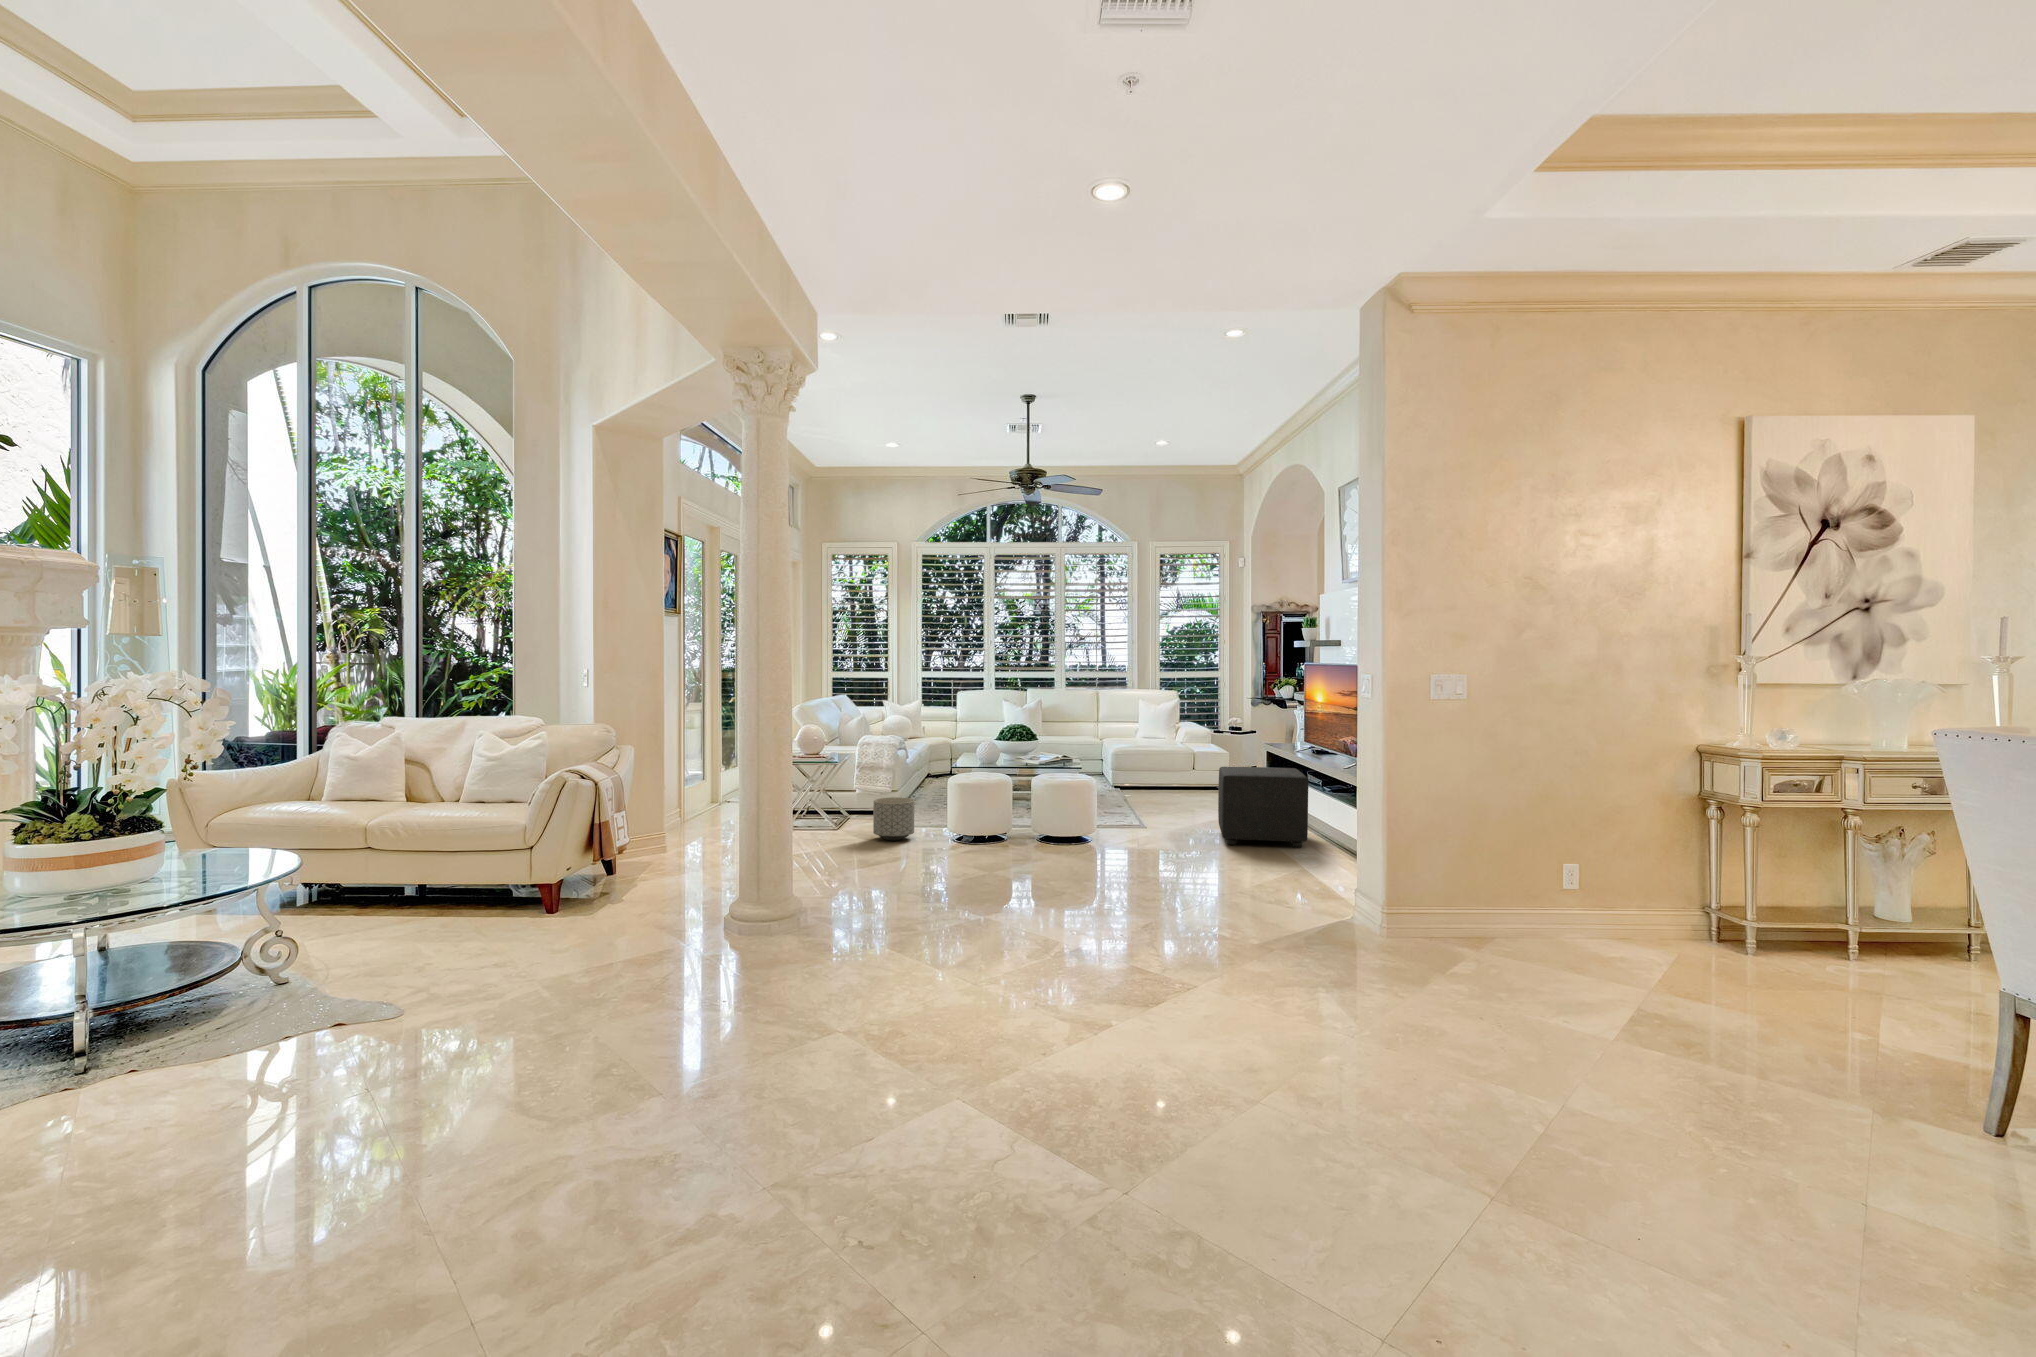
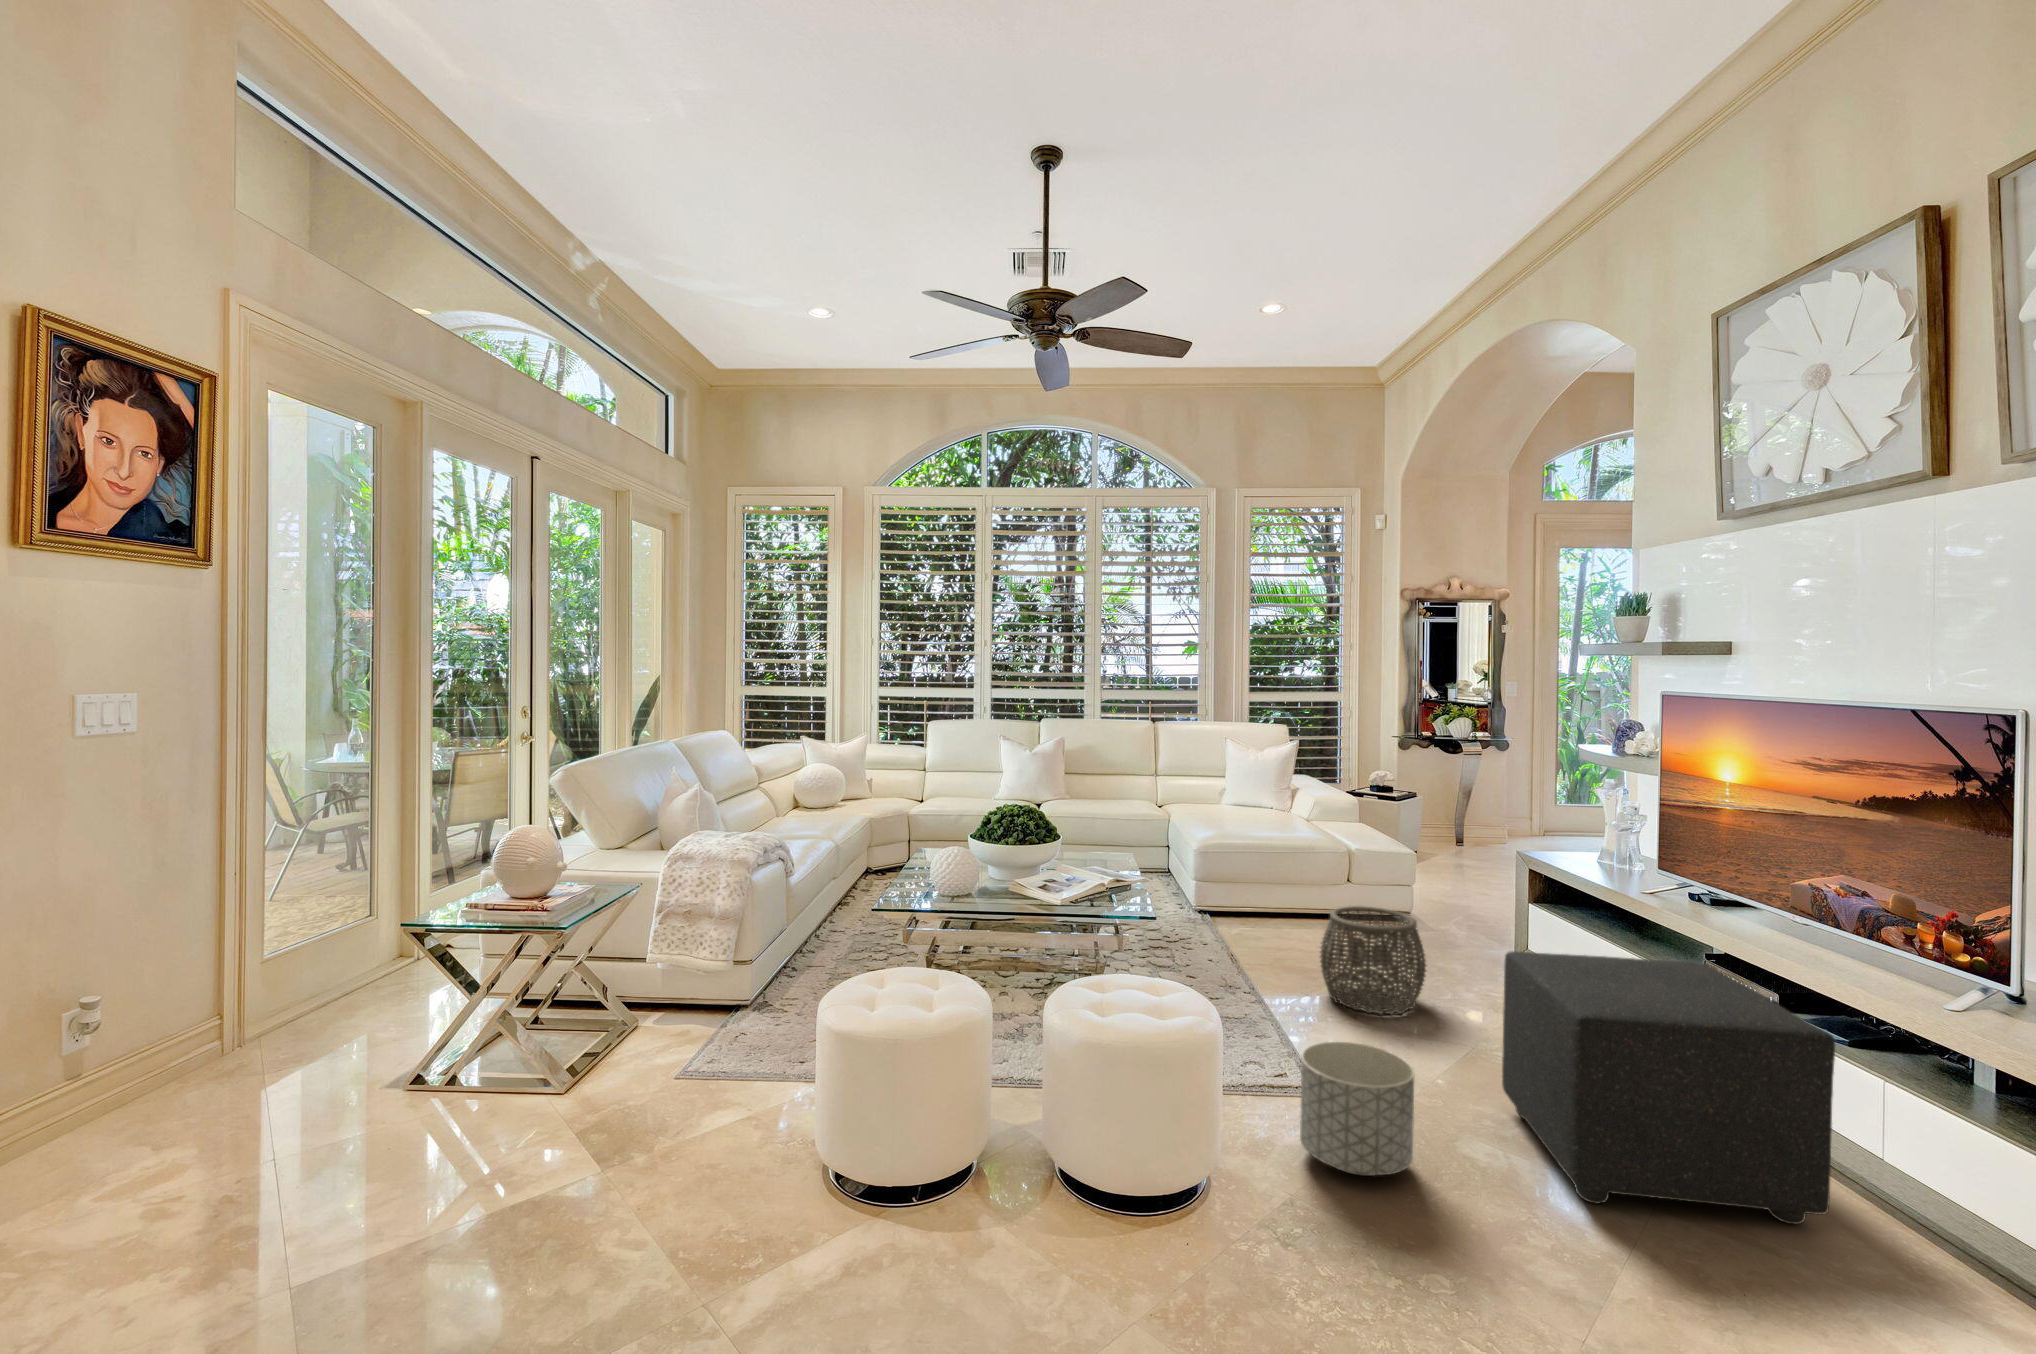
woven basket: none [1163,769,1212,815] -> present [1320,906,1426,1014]
planter: present [873,797,915,841] -> present [1300,1042,1415,1176]

